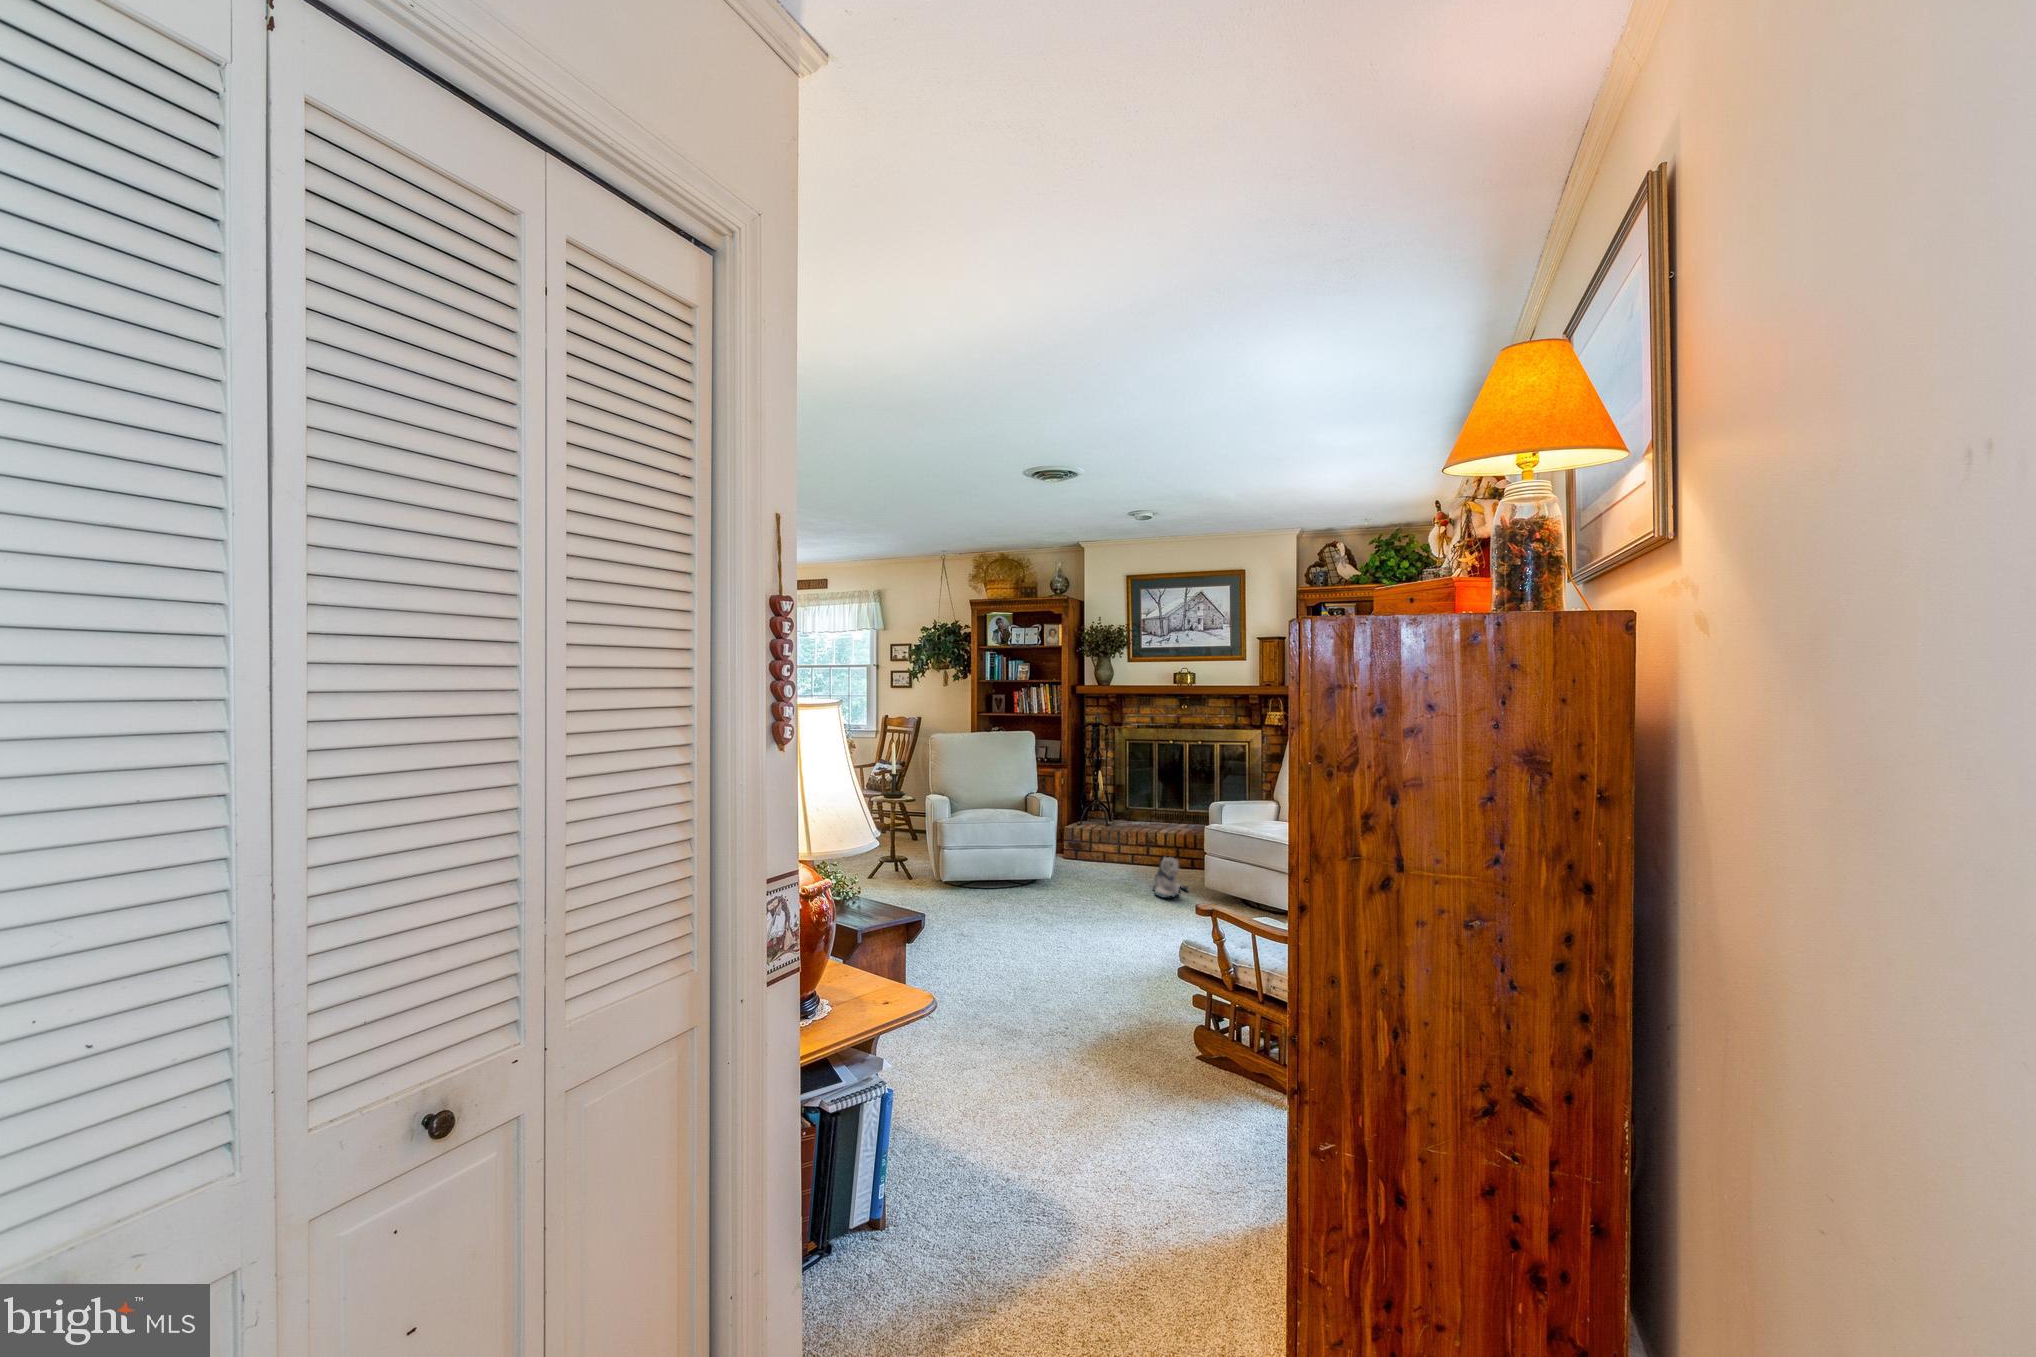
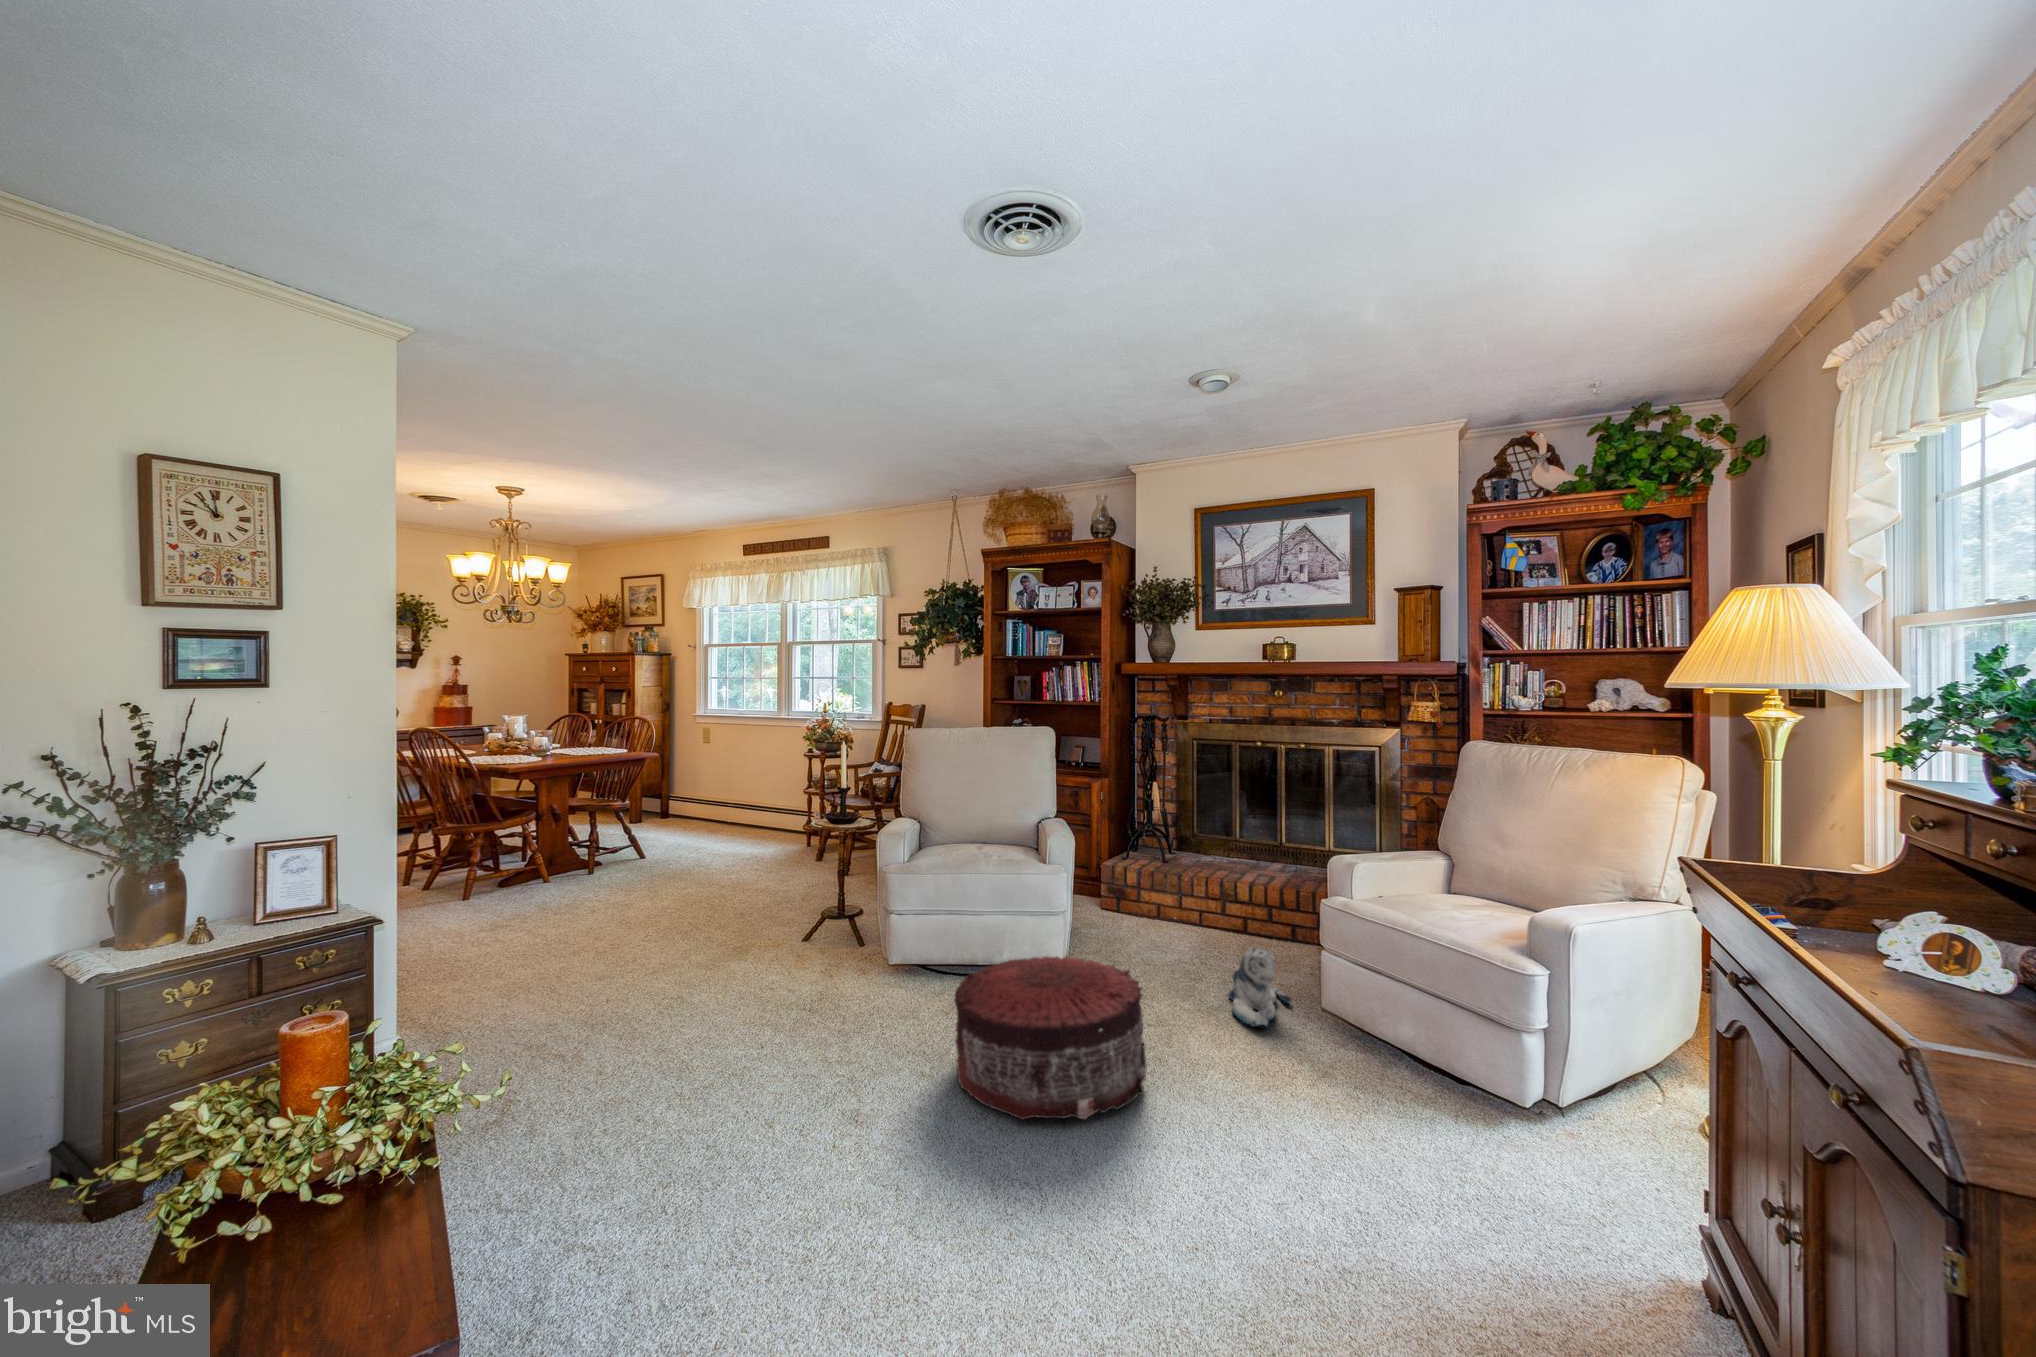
pouf: none [1006,857,1111,926] -> present [954,956,1147,1120]

